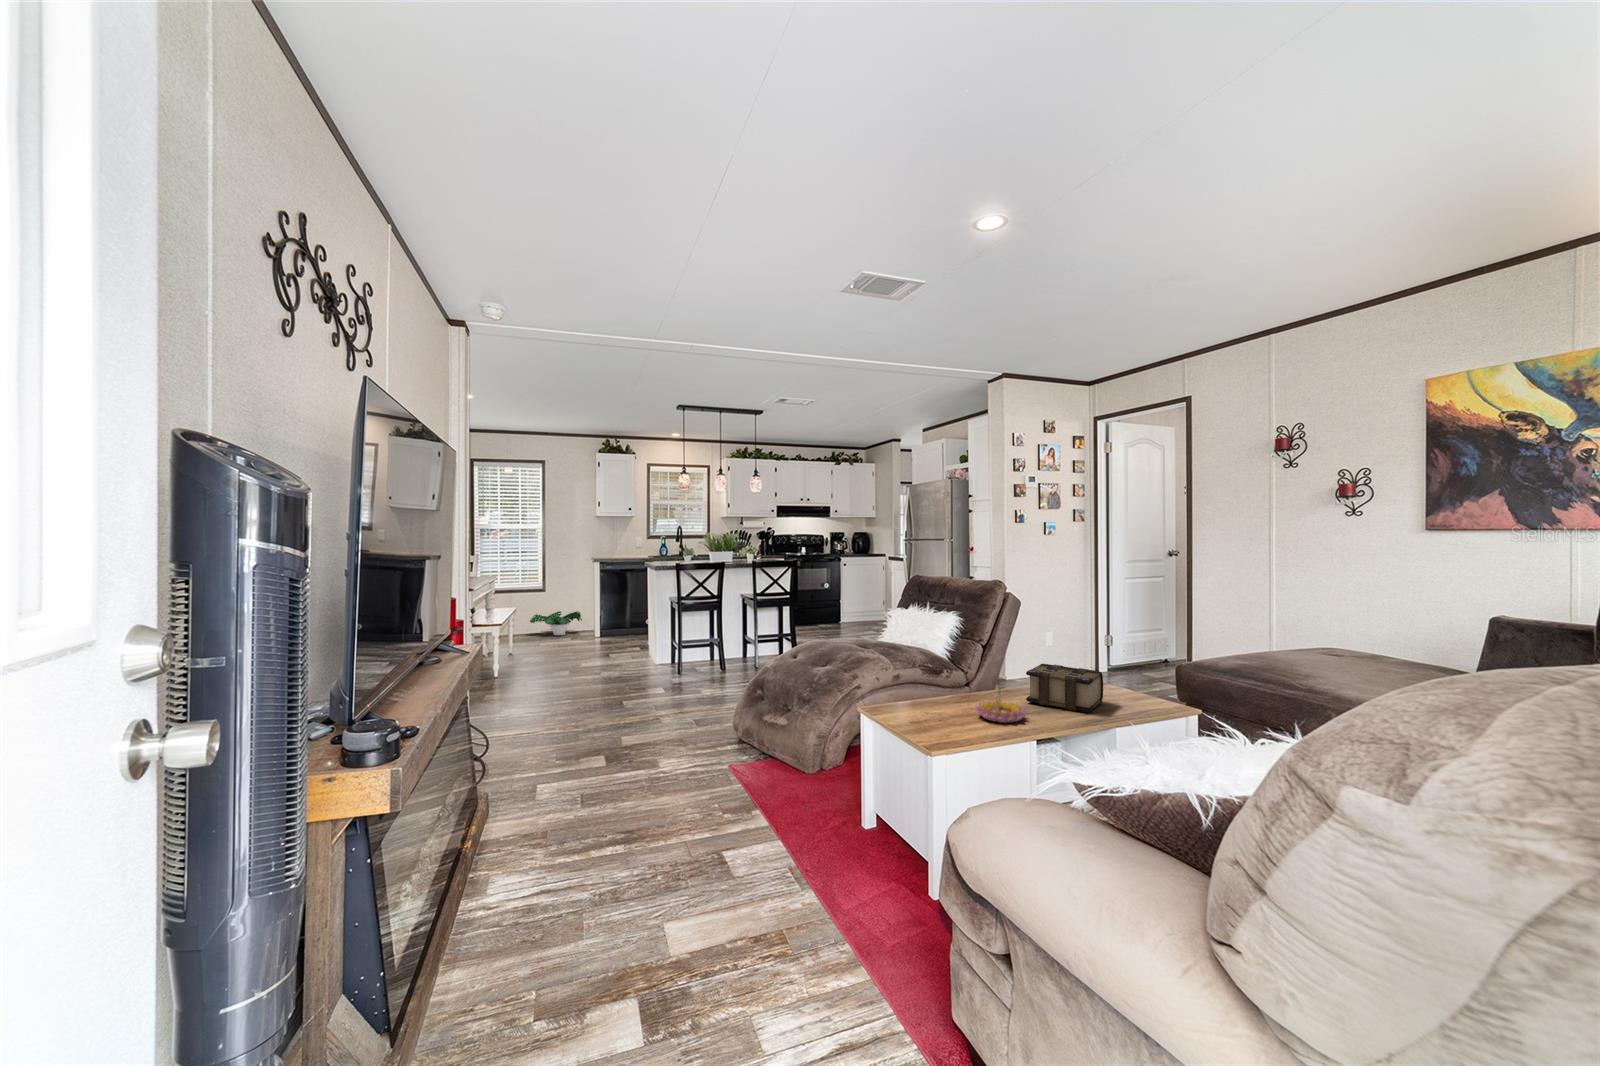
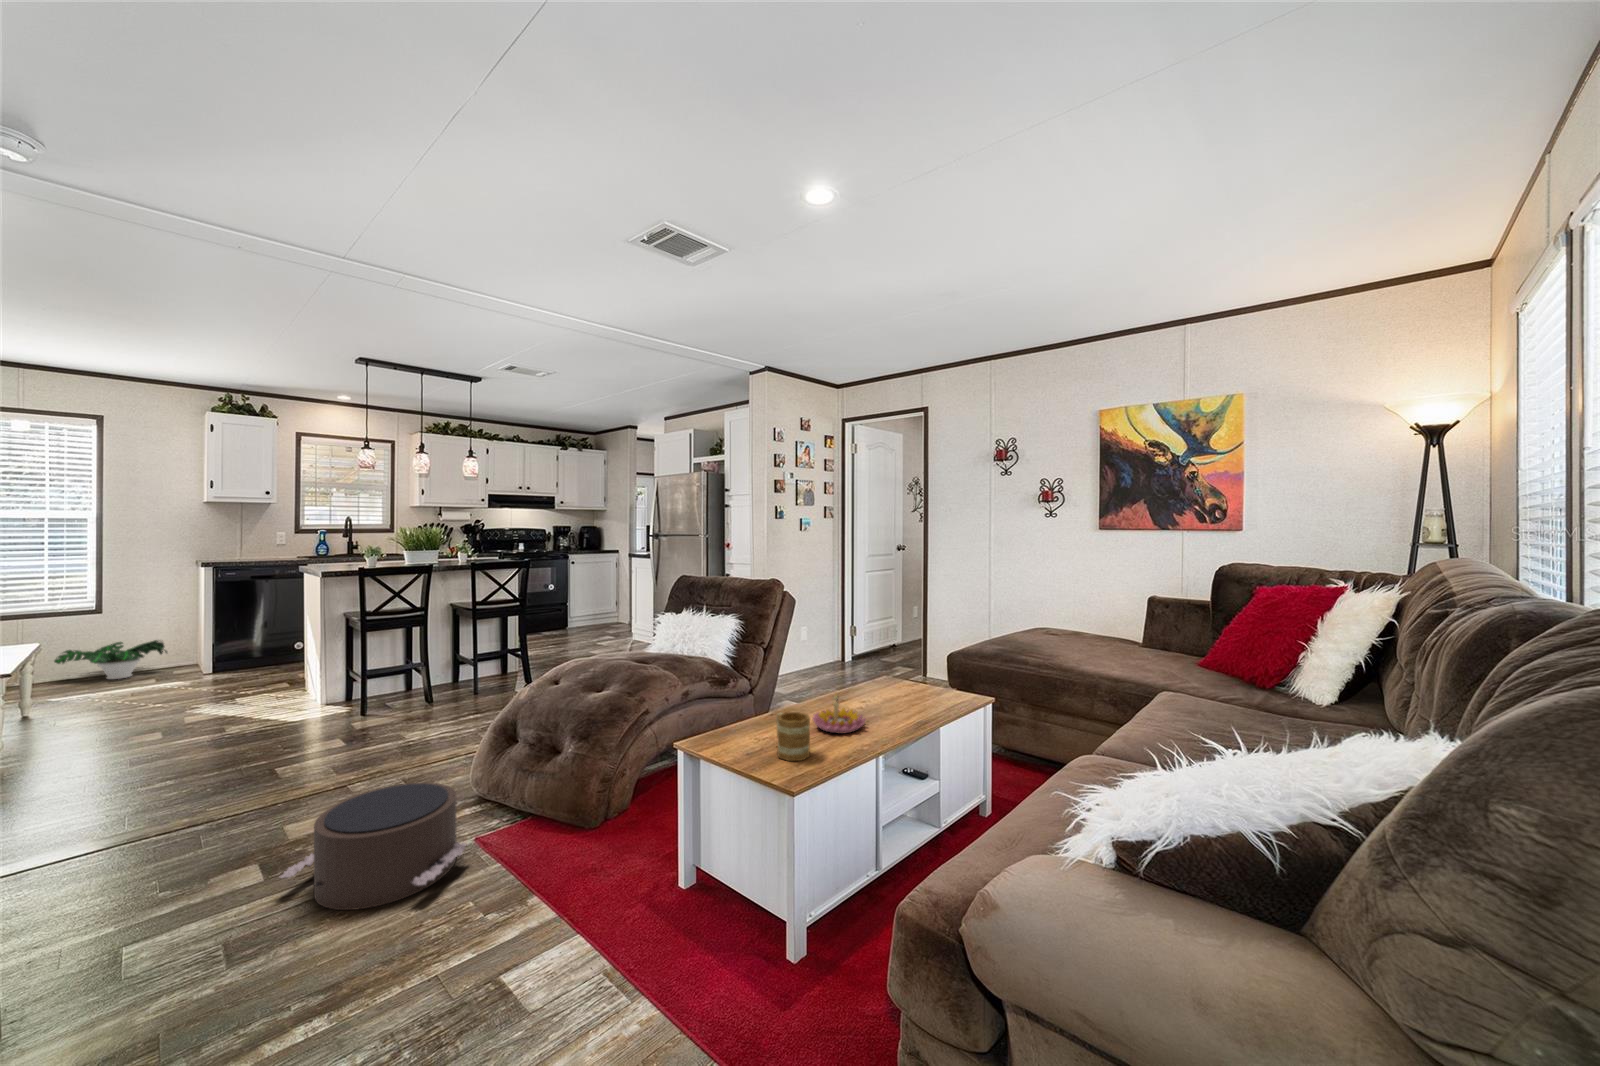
book: present [1026,664,1103,713] -> none [851,662,917,709]
mug: none [929,695,958,737] -> present [776,712,810,761]
pouf: none [616,718,722,793] -> present [280,782,468,910]

